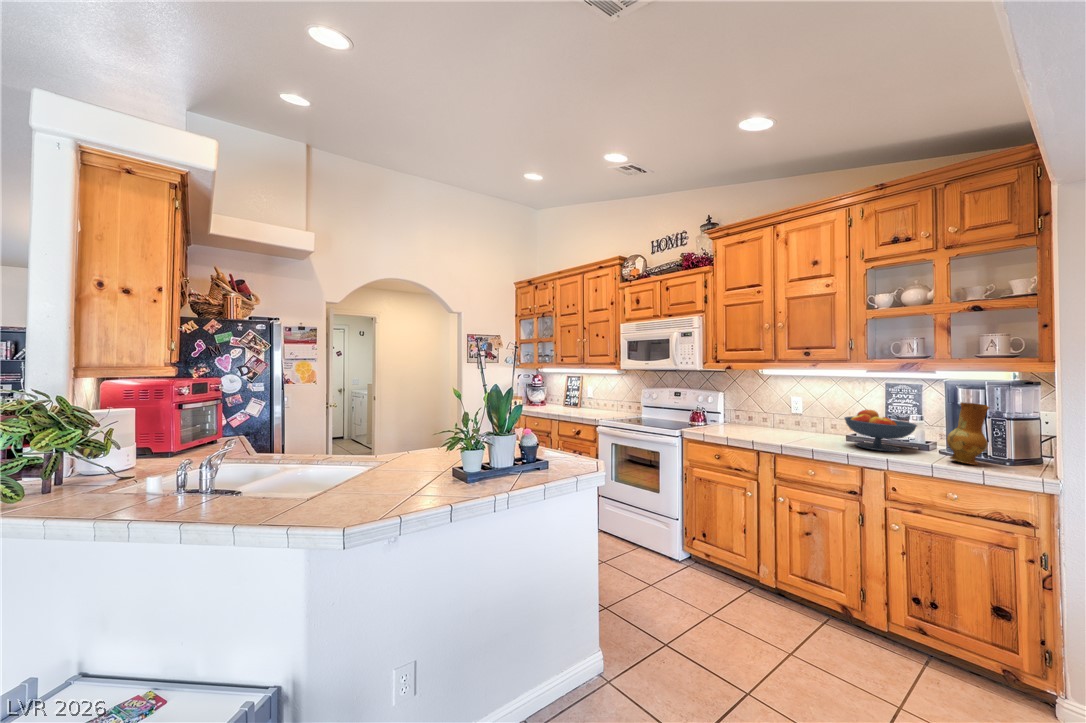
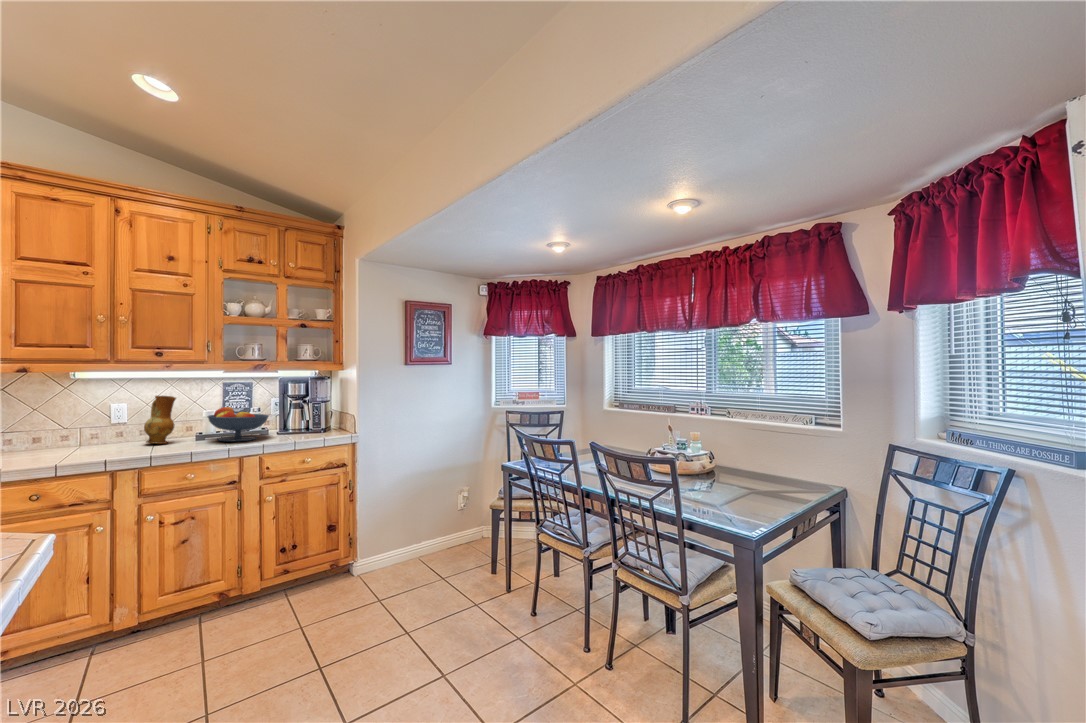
ceramic jug: present [947,402,990,465] -> present [144,396,176,444]

